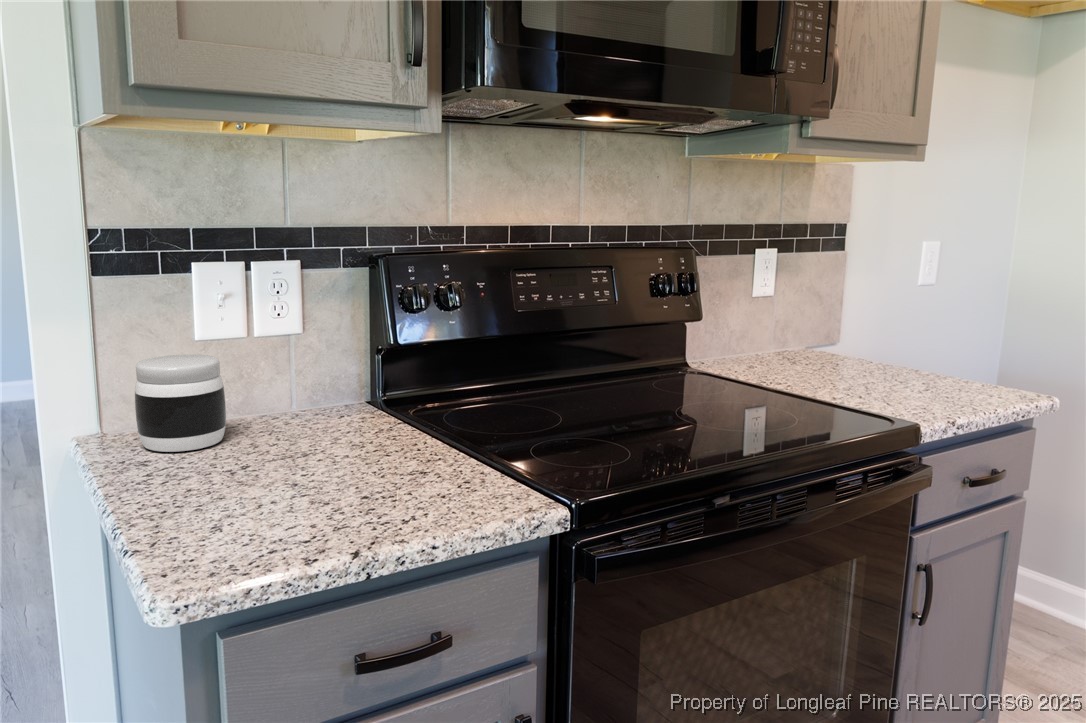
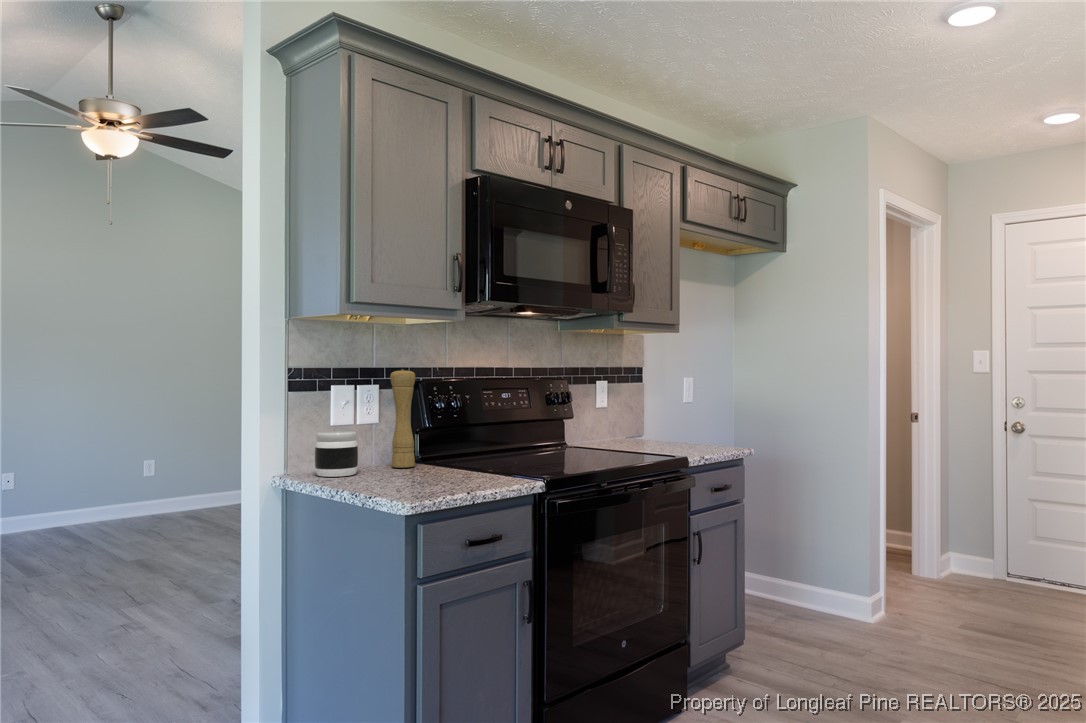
pepper mill: none [306,232,359,426] -> present [390,369,415,468]

